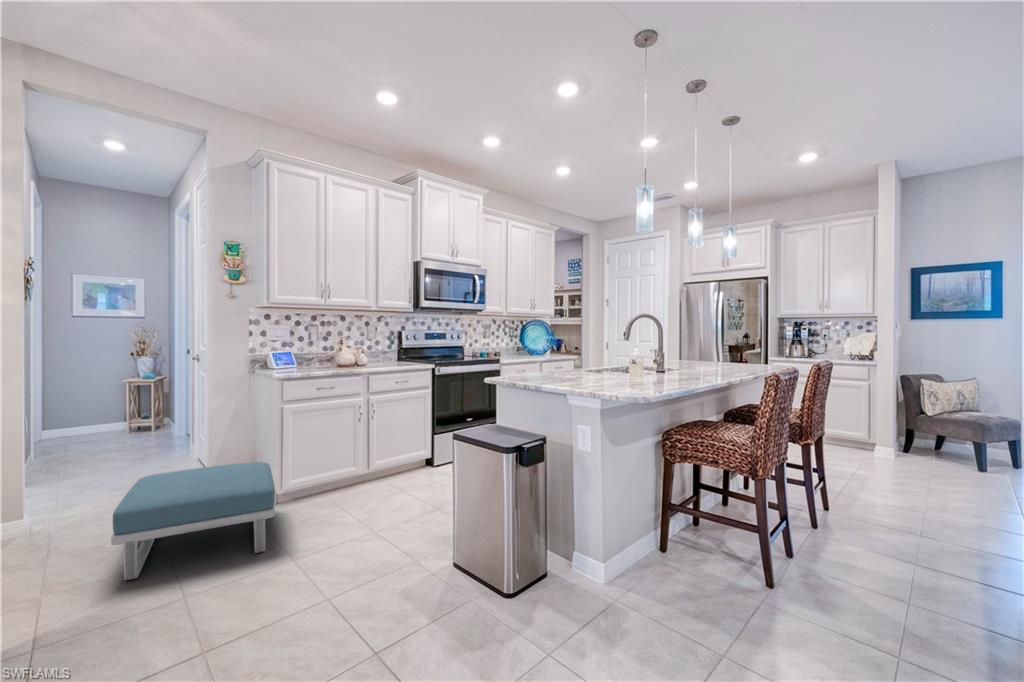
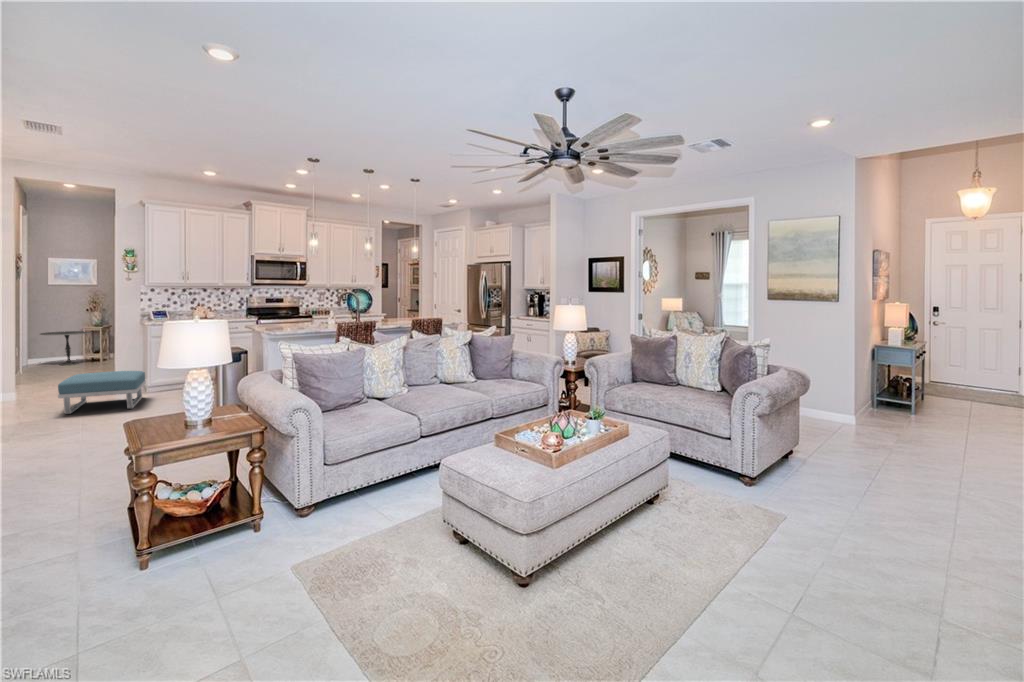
side table: none [67,387,143,438] -> present [40,331,92,365]

